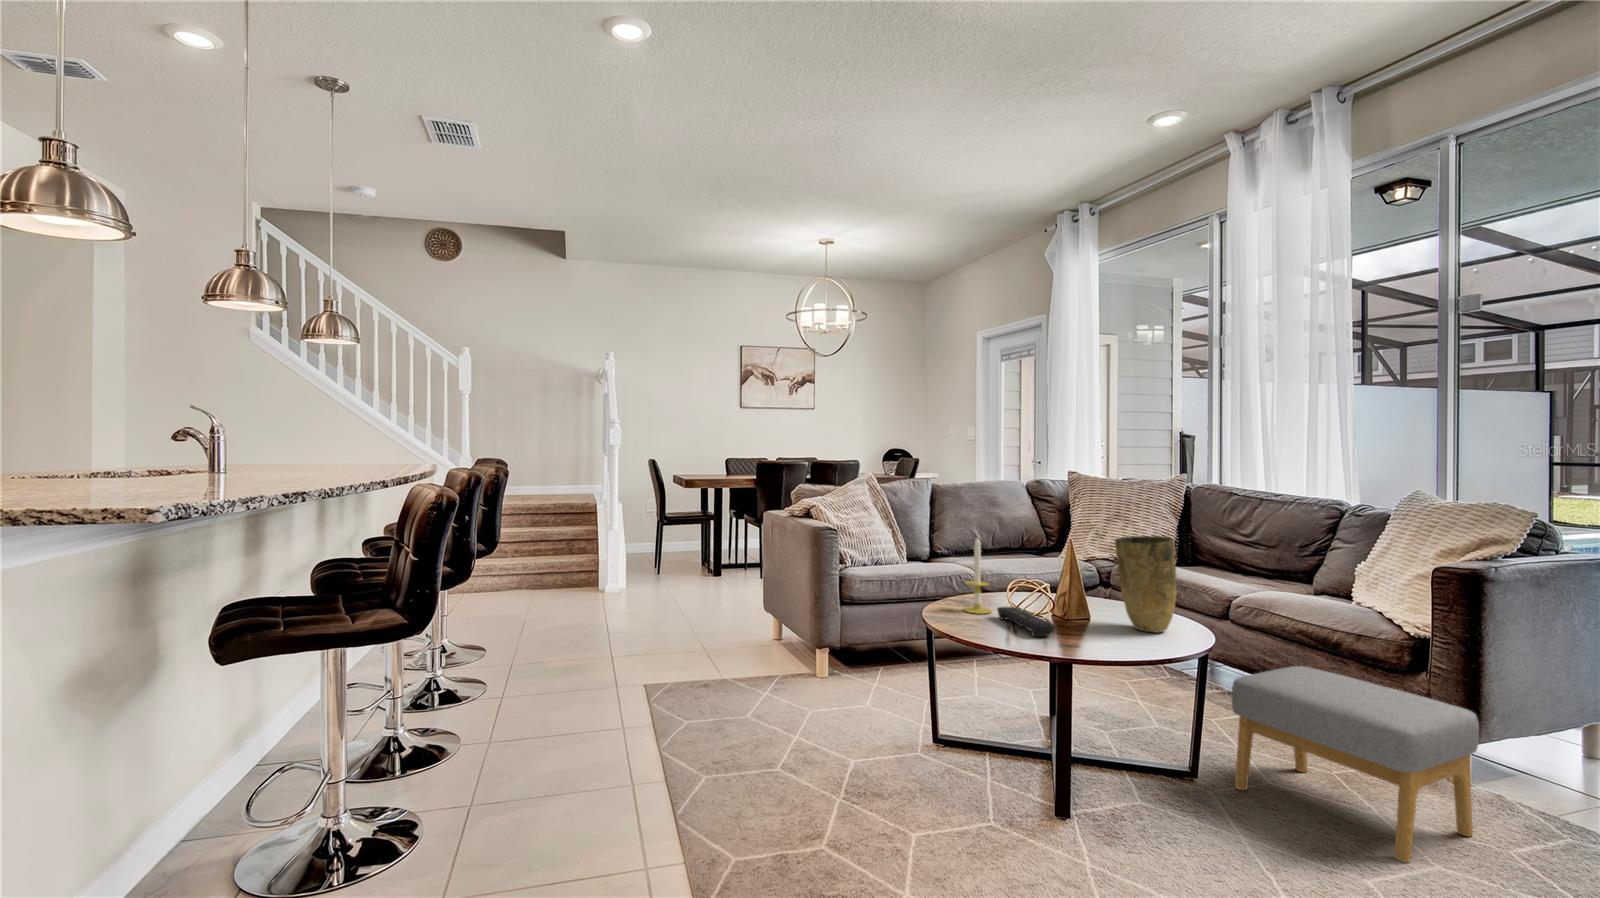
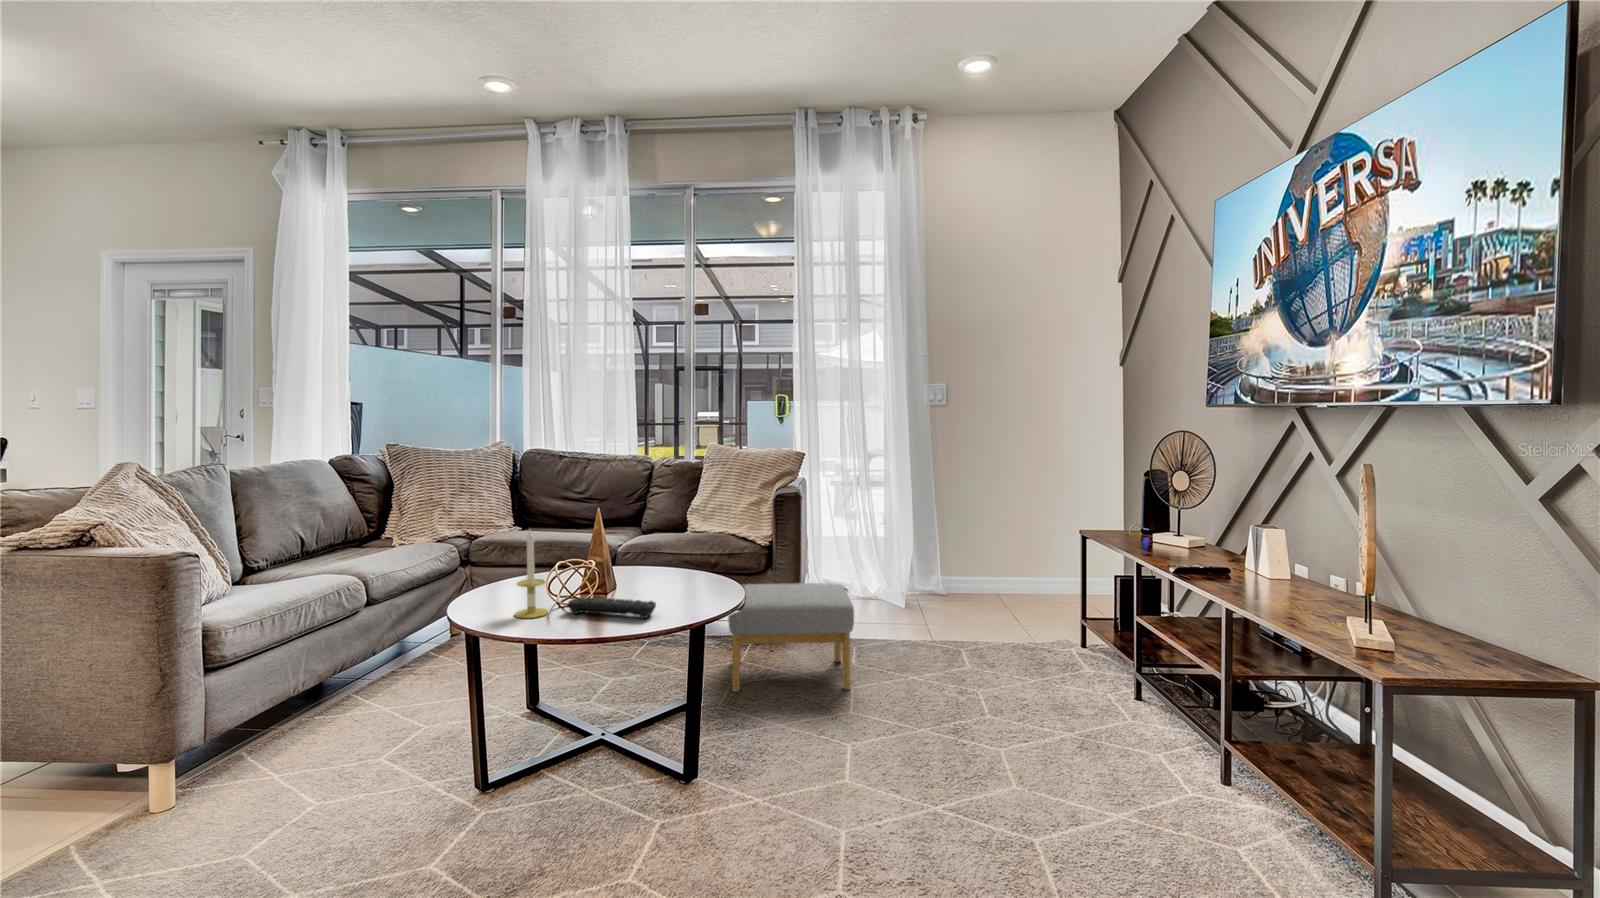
vase: present [1115,536,1177,632] -> none [652,501,704,588]

